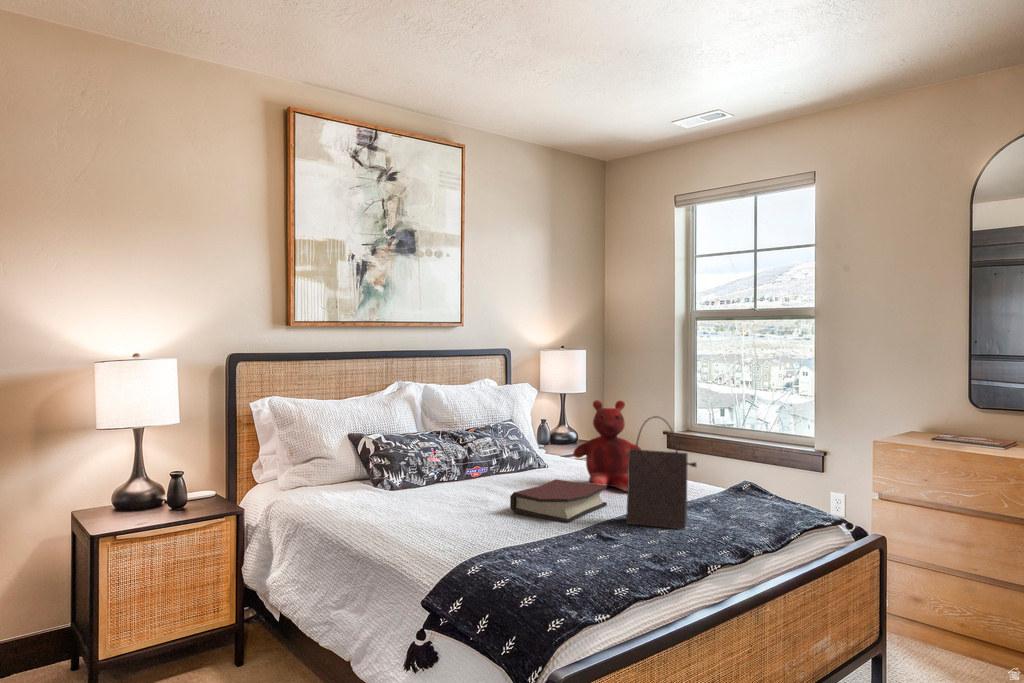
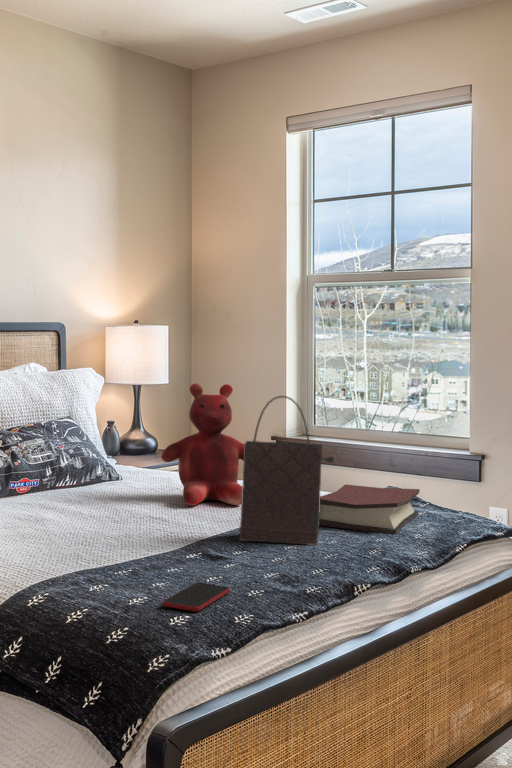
hardback book: present [510,479,607,523] -> present [319,484,420,534]
smartphone: none [562,561,612,585] -> present [163,583,230,611]

